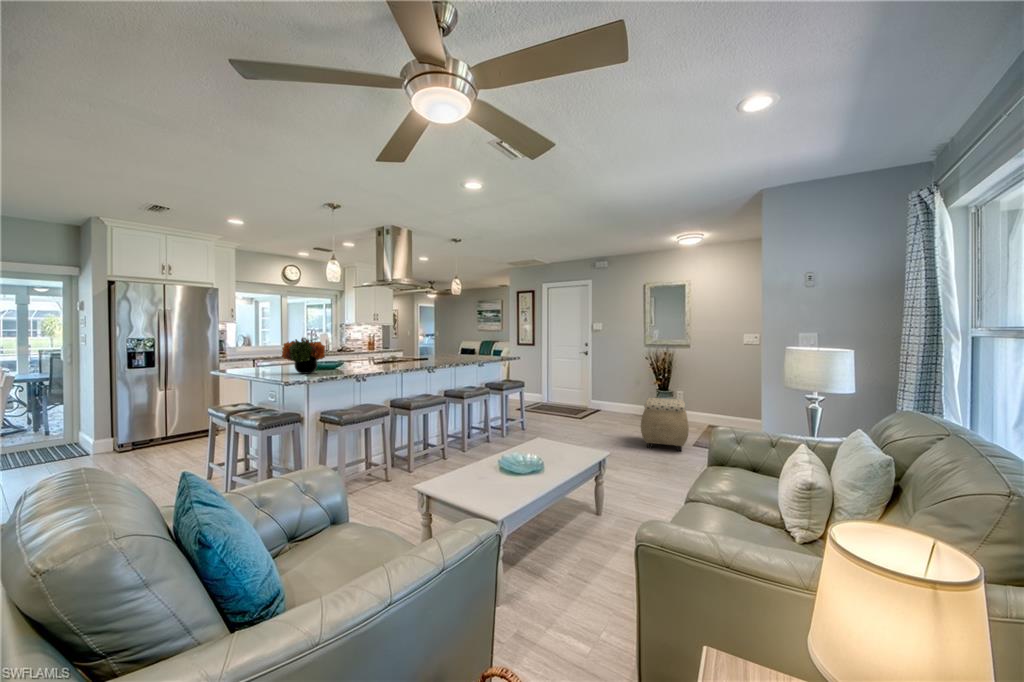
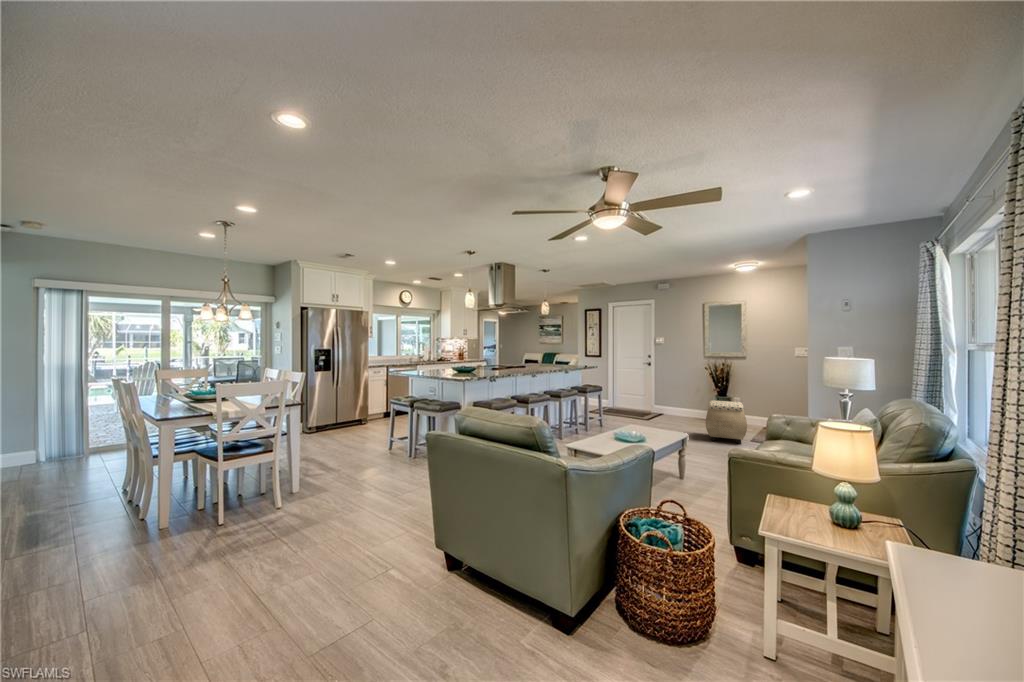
flower arrangement: present [282,338,325,374] -> none [441,349,470,376]

